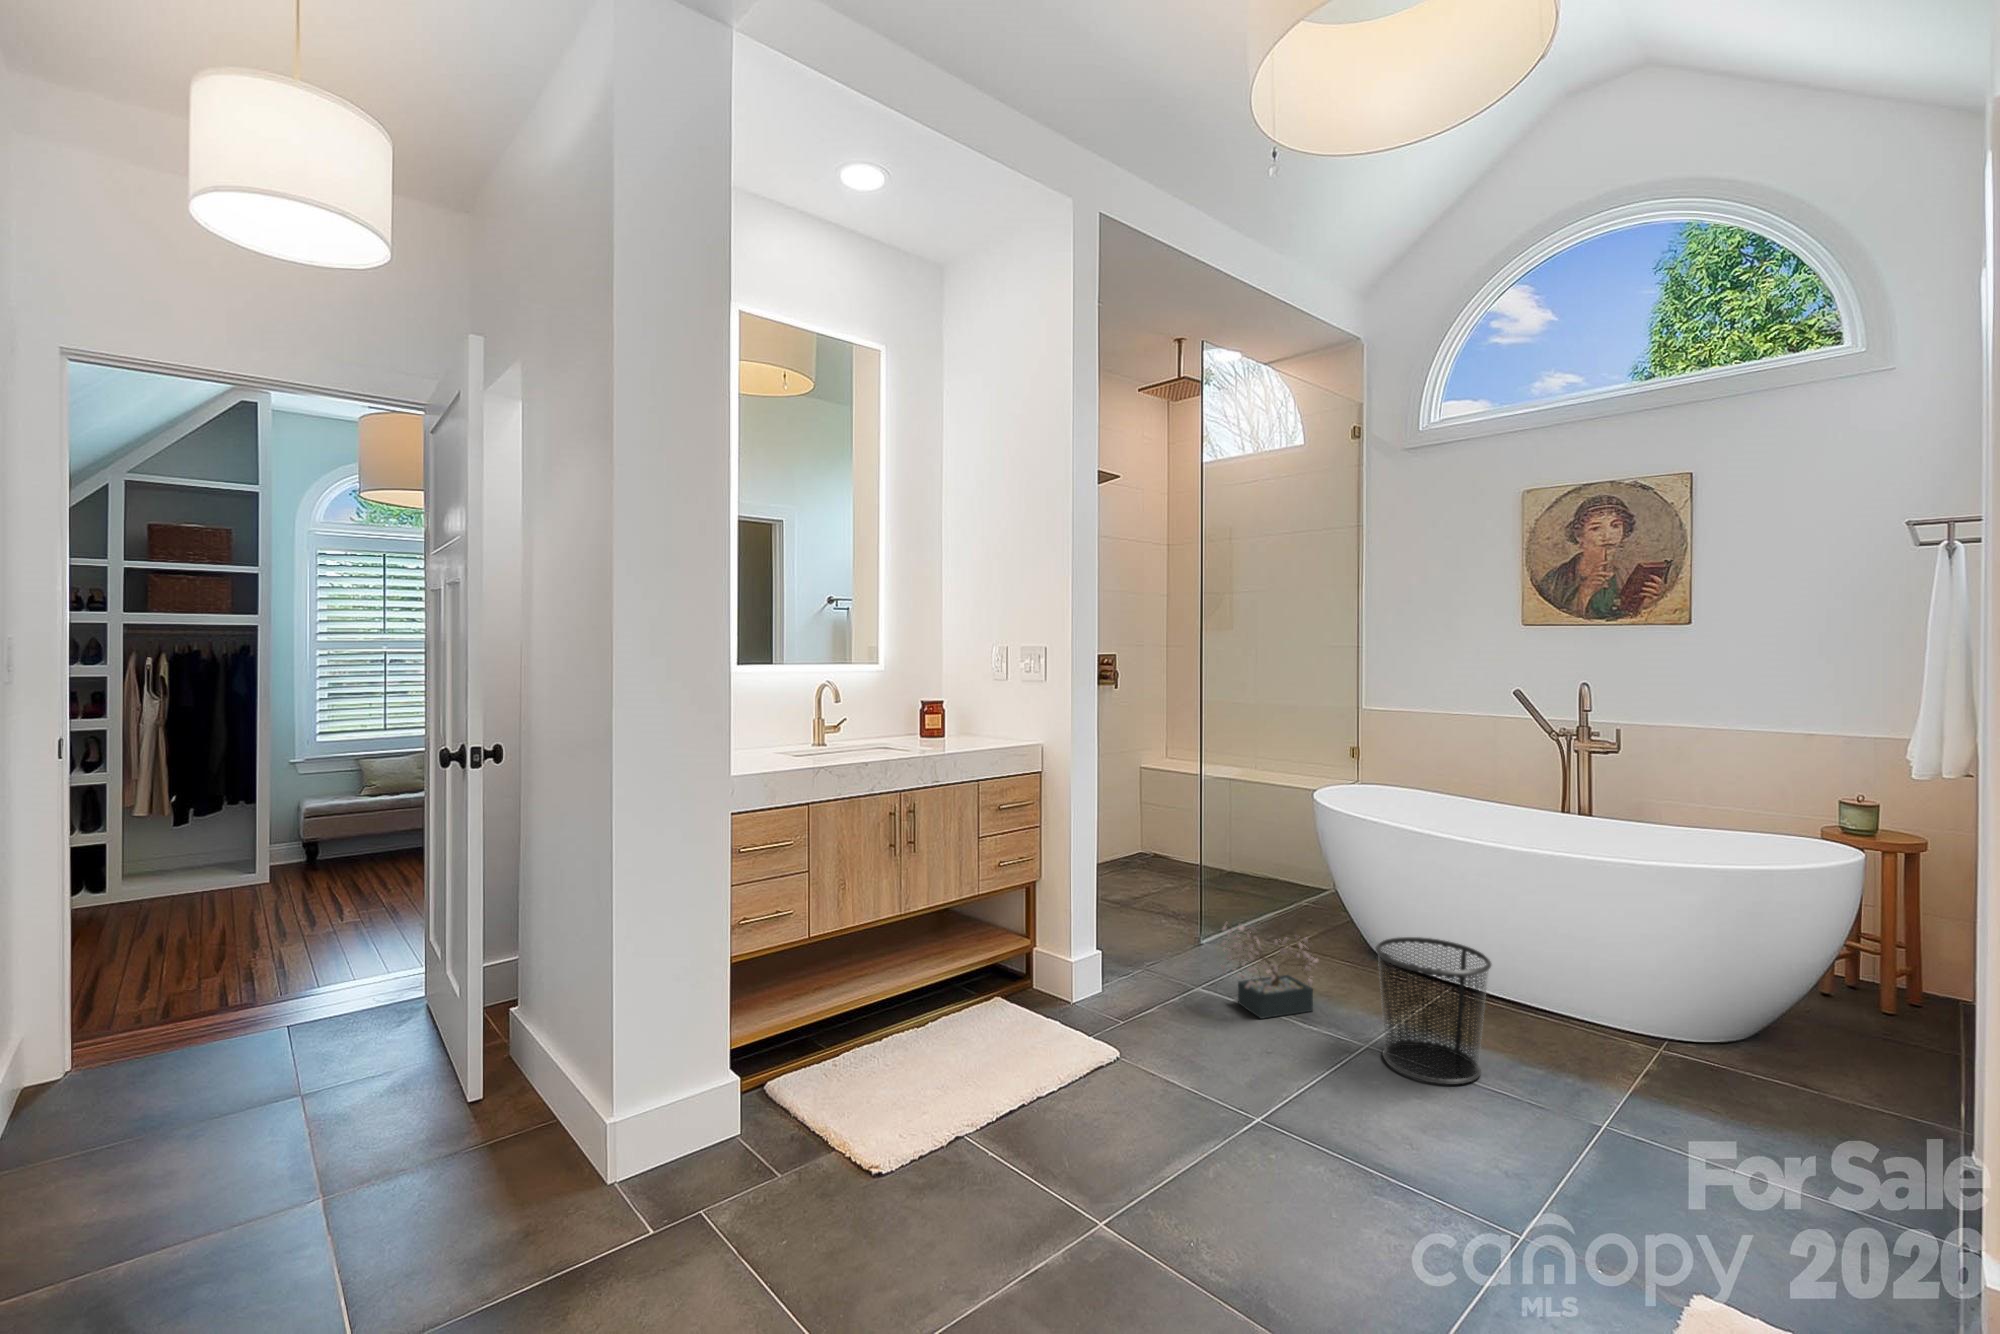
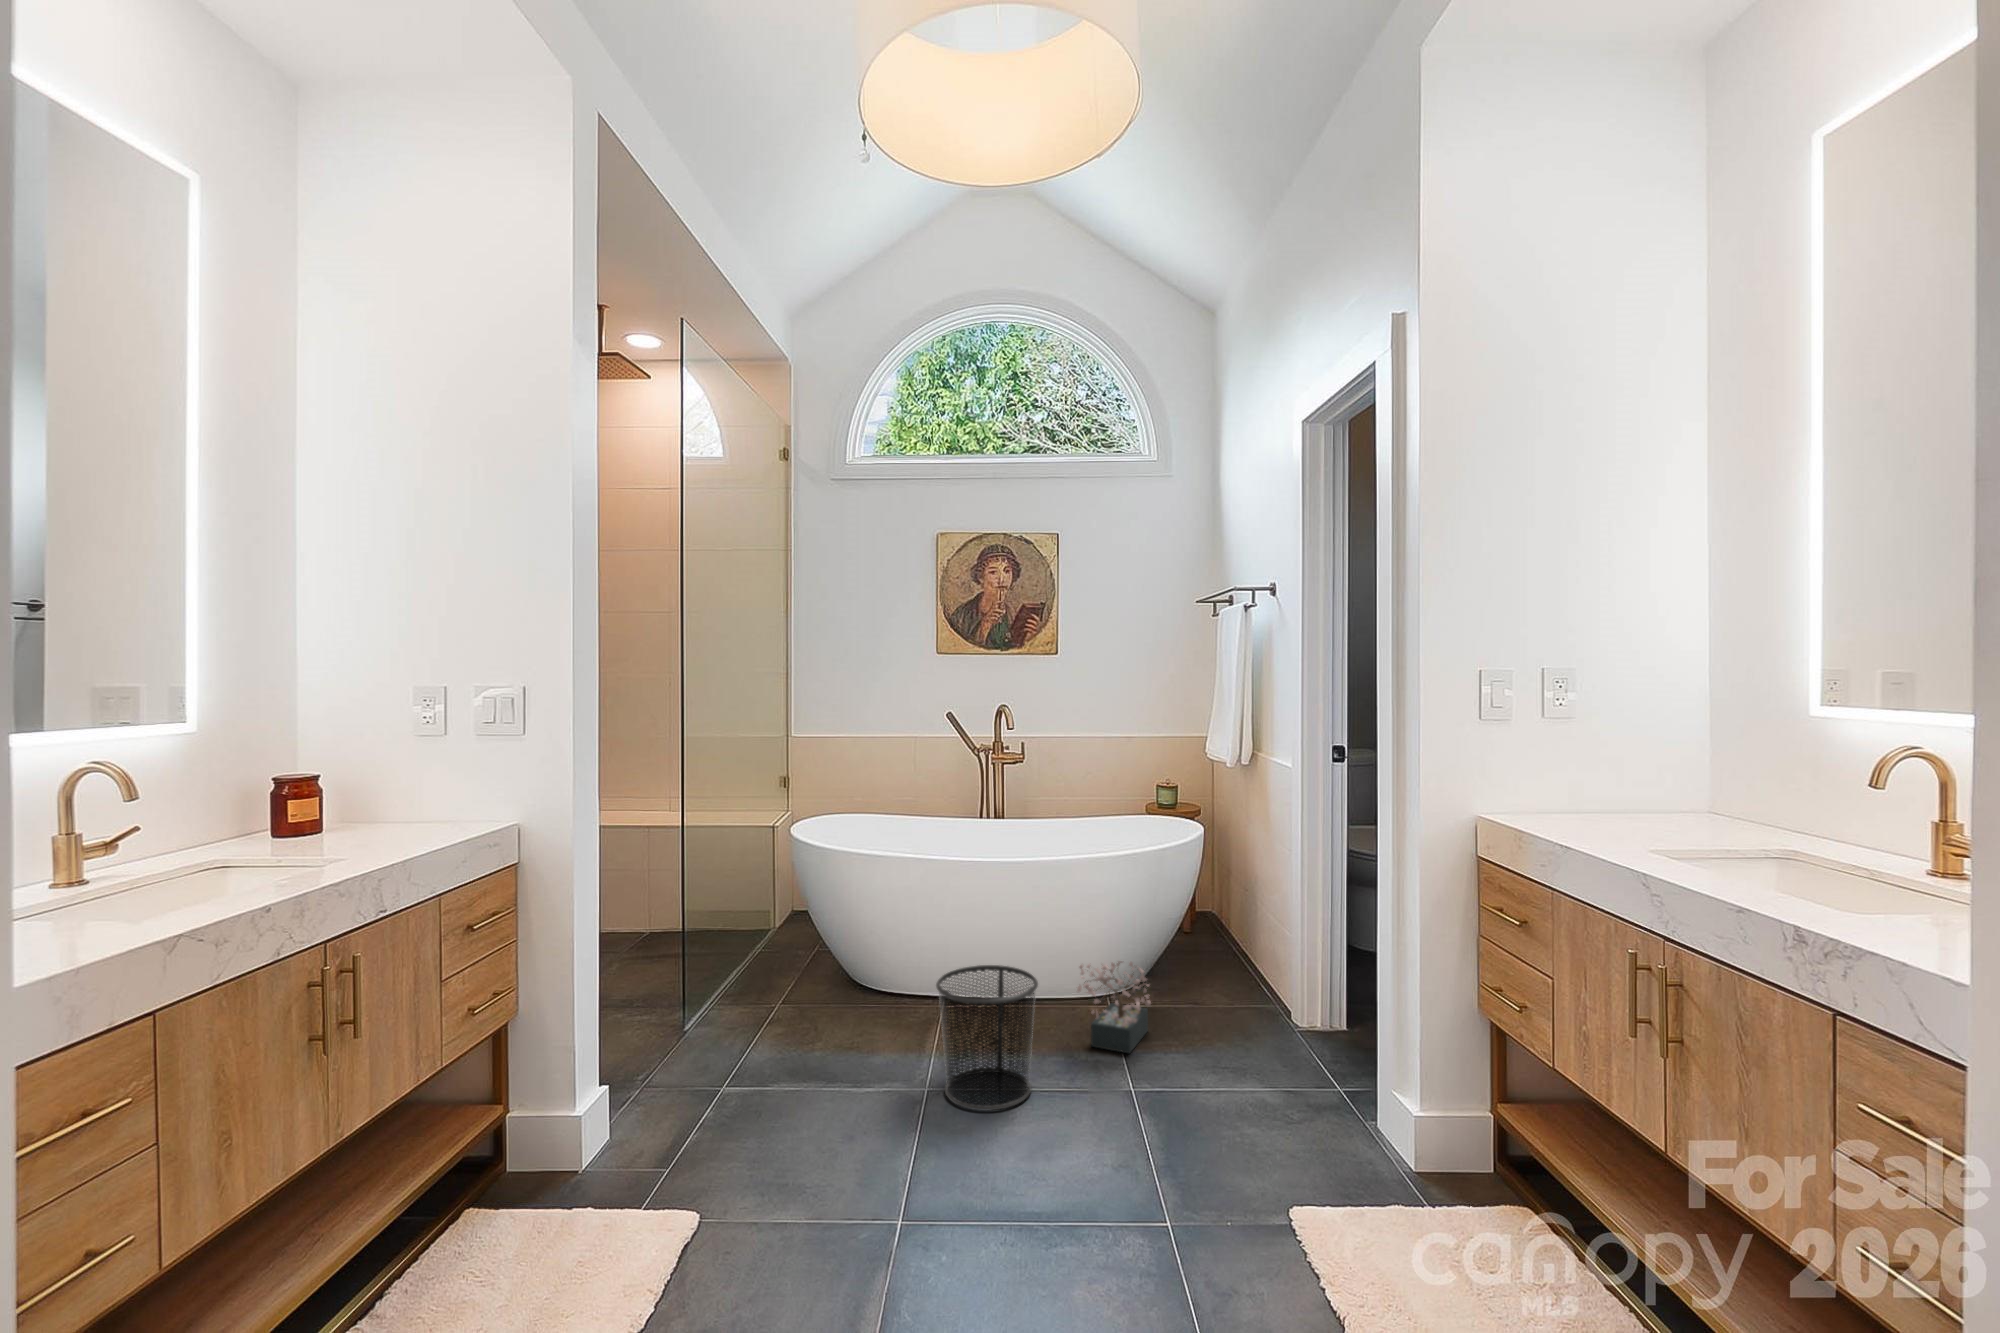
decorative plant: present [1220,922,1318,1019] -> present [1077,961,1151,1053]

